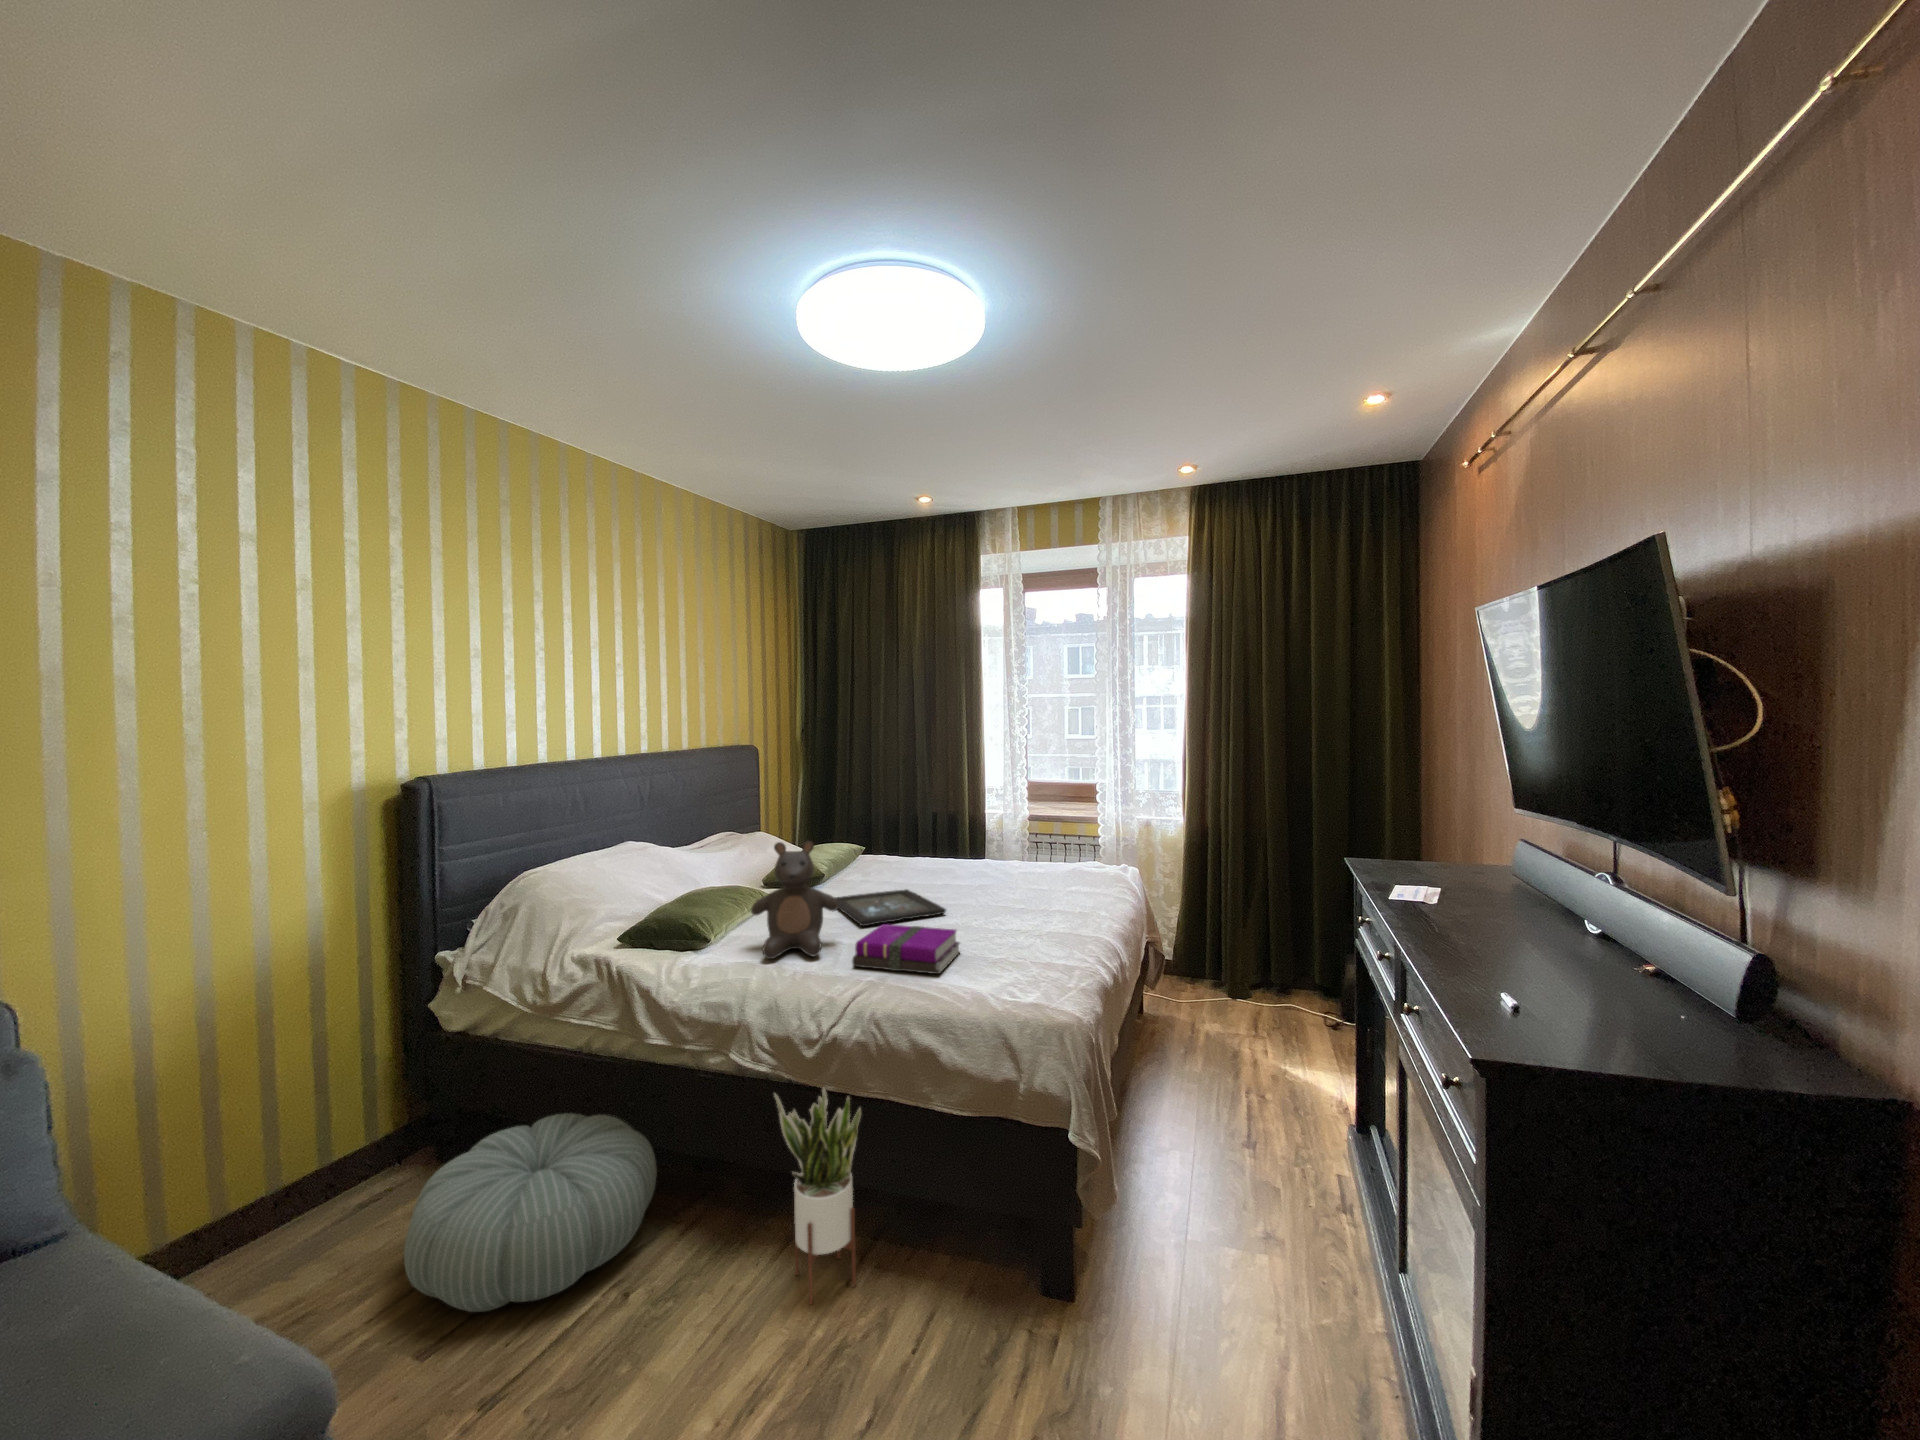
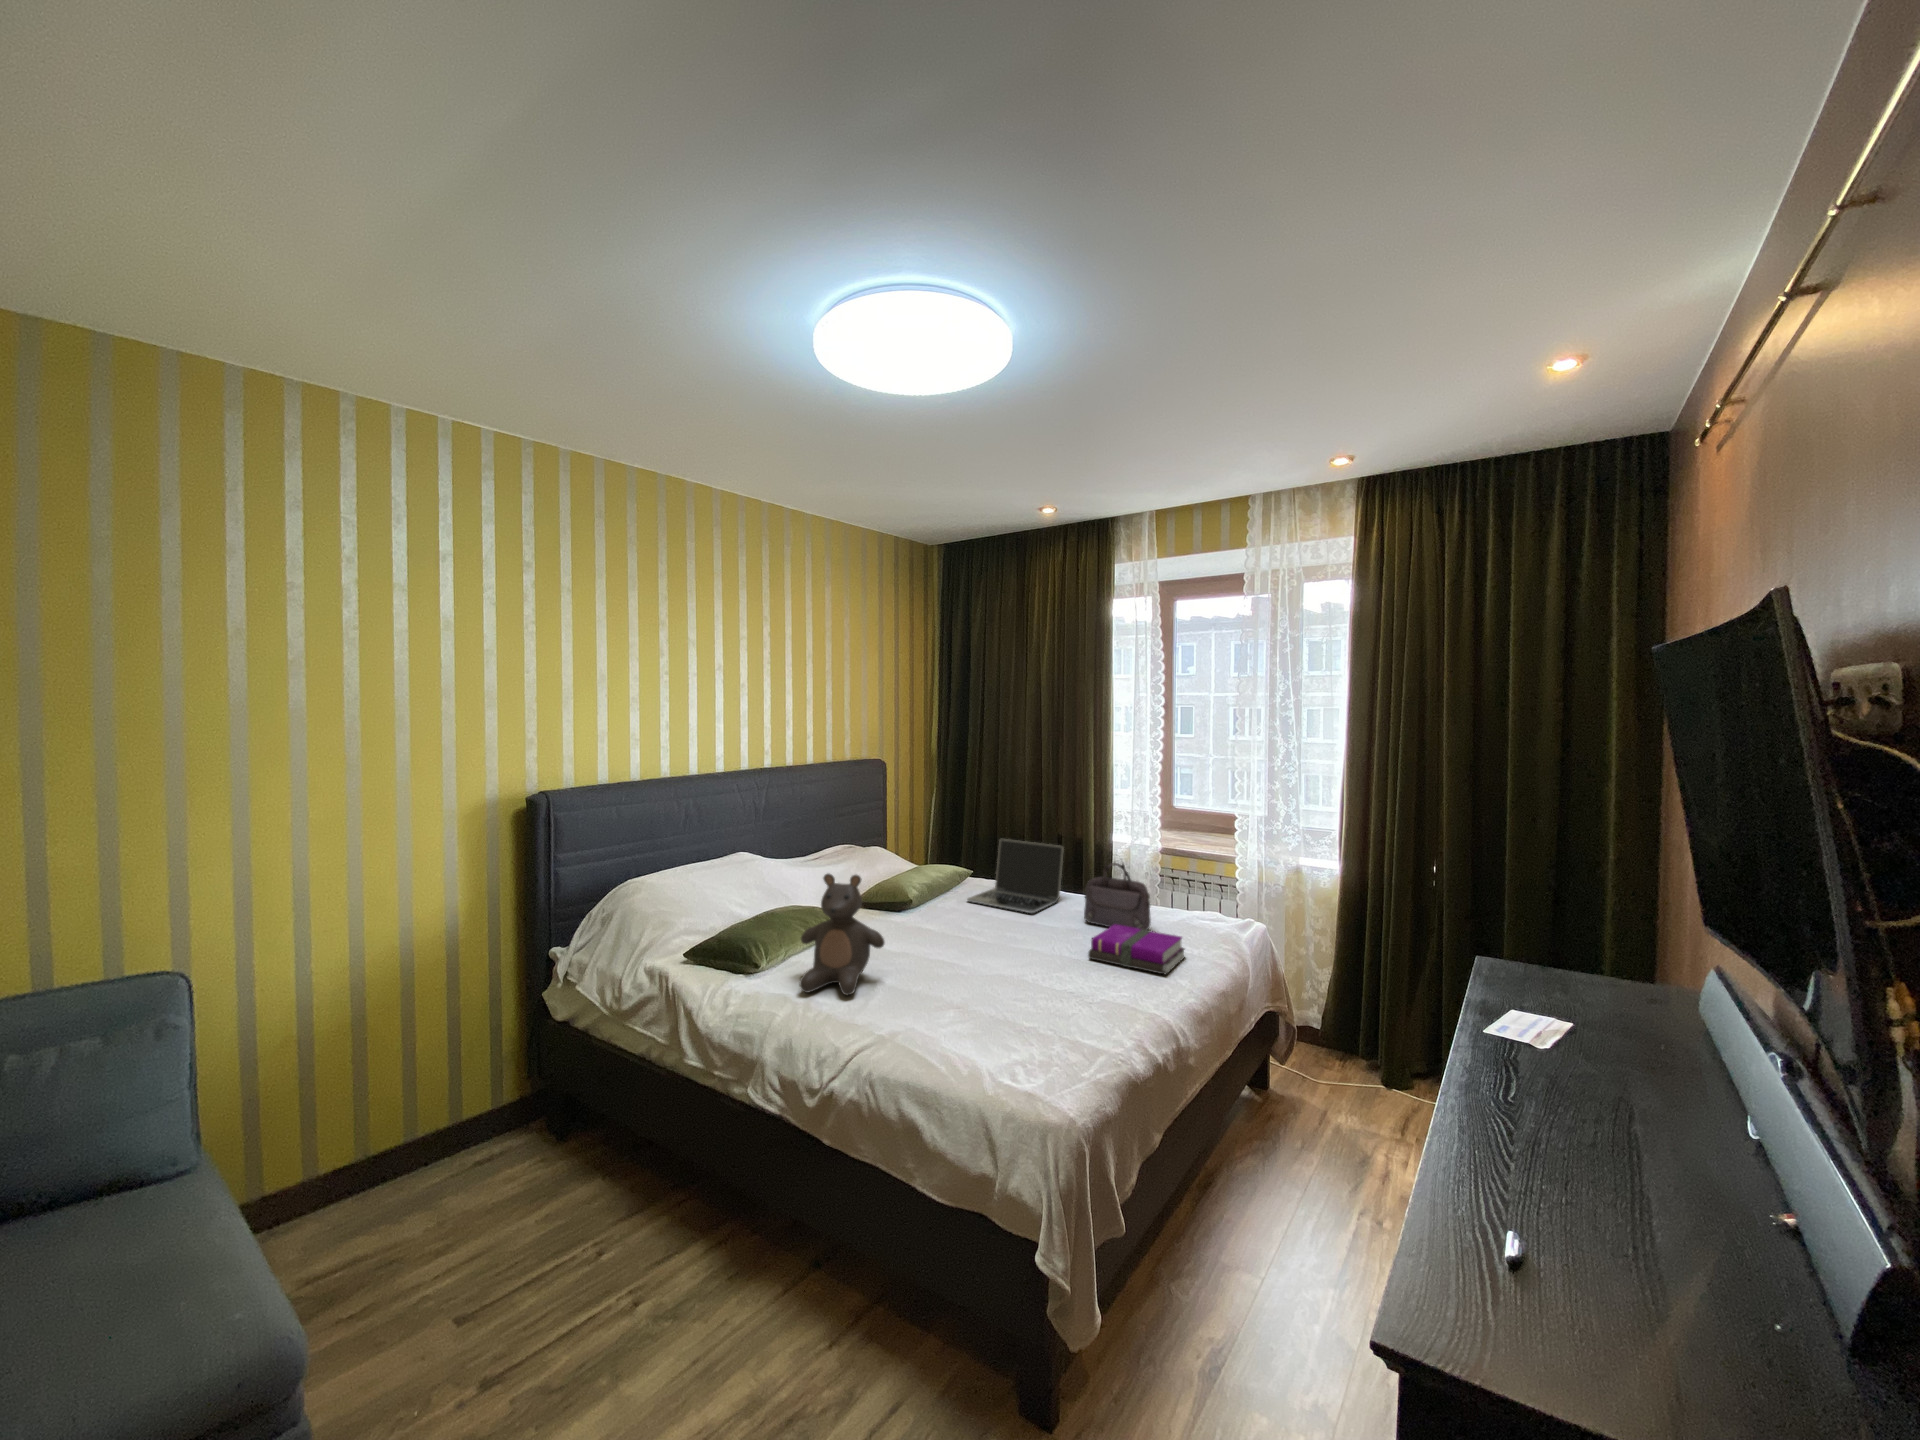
laptop: none [872,814,960,879] -> present [967,839,1064,913]
handbag: none [990,816,1052,884] -> present [1084,857,1151,930]
tray: present [835,889,946,926] -> none [906,923,1011,964]
notebook: present [852,924,960,974] -> present [1088,924,1185,975]
potted plant: present [774,1088,861,1305] -> none [758,1143,844,1372]
pouf: present [404,1113,657,1312] -> none [464,1110,694,1293]

